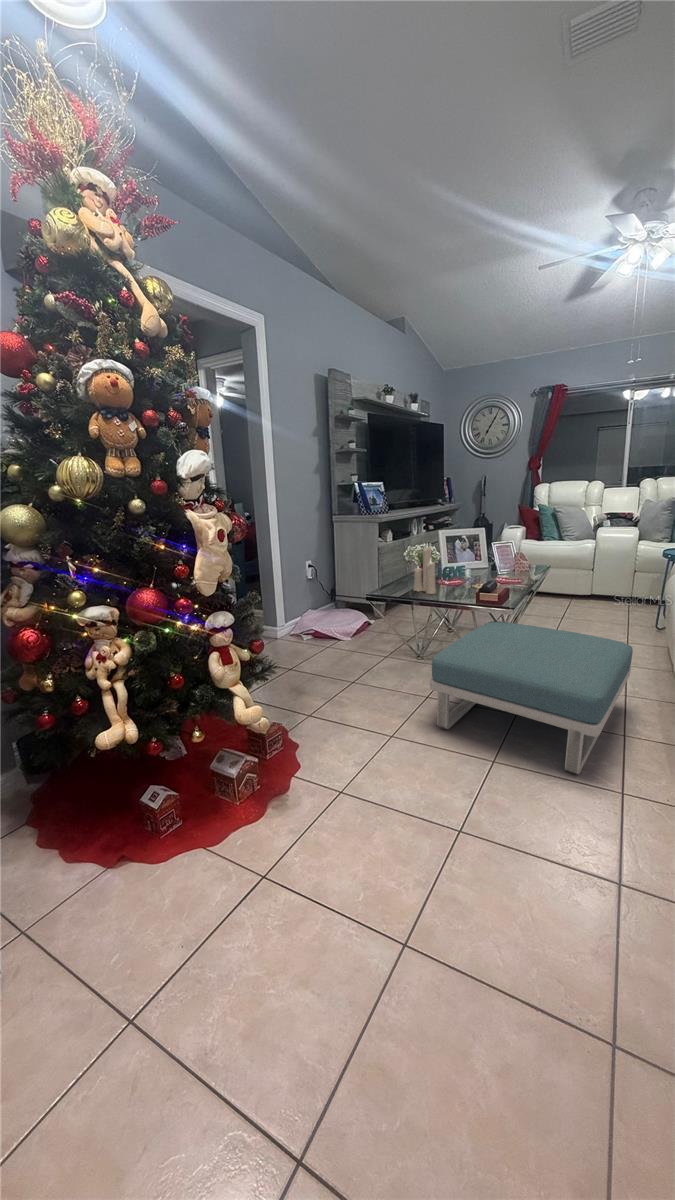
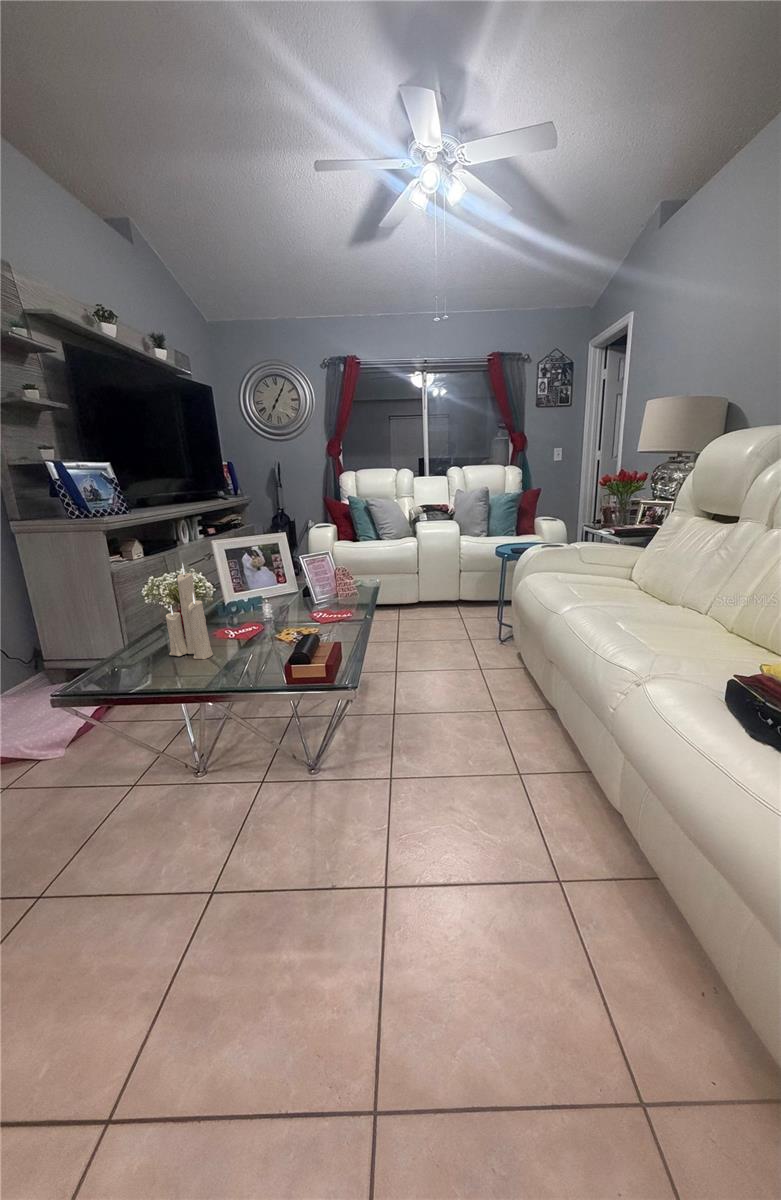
footstool: present [430,621,633,774] -> none [193,702,599,1091]

